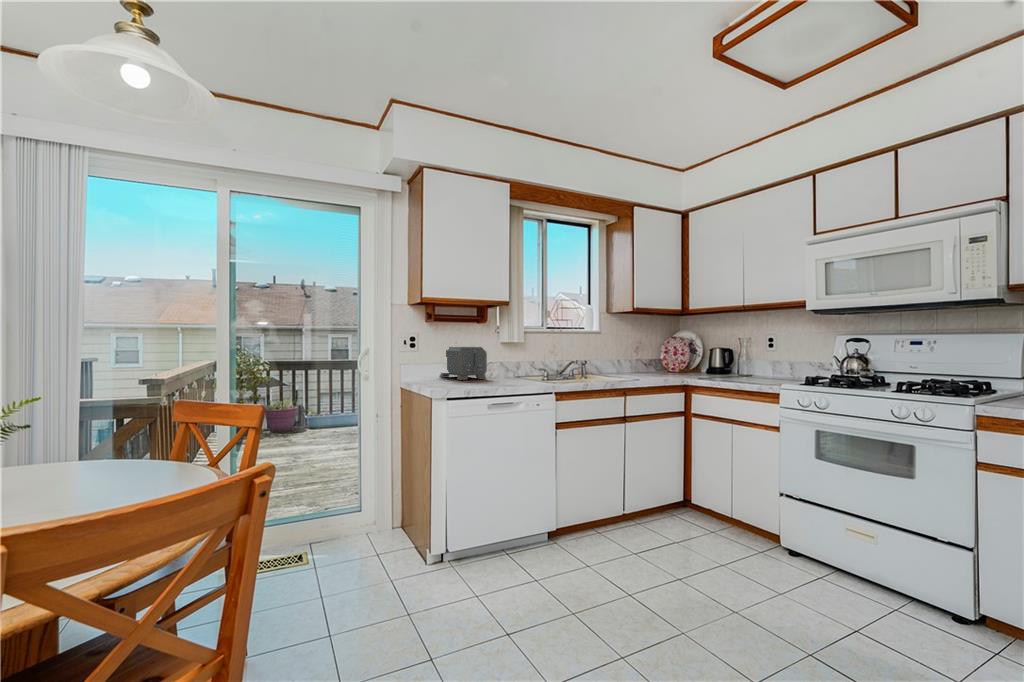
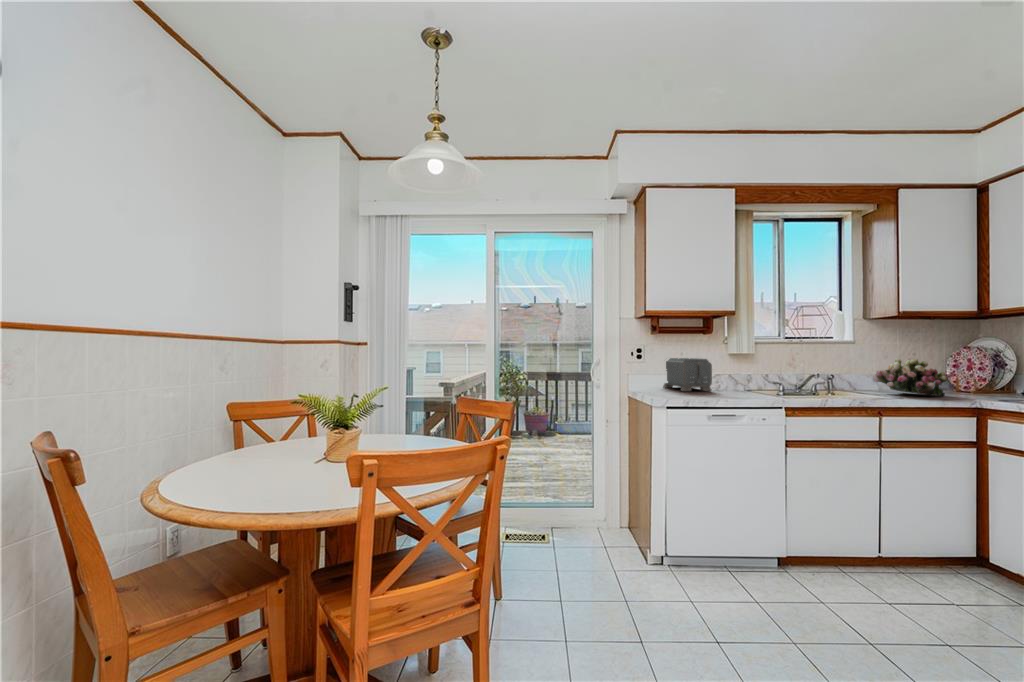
flower arrangement: none [614,346,665,376] -> present [873,358,948,396]

